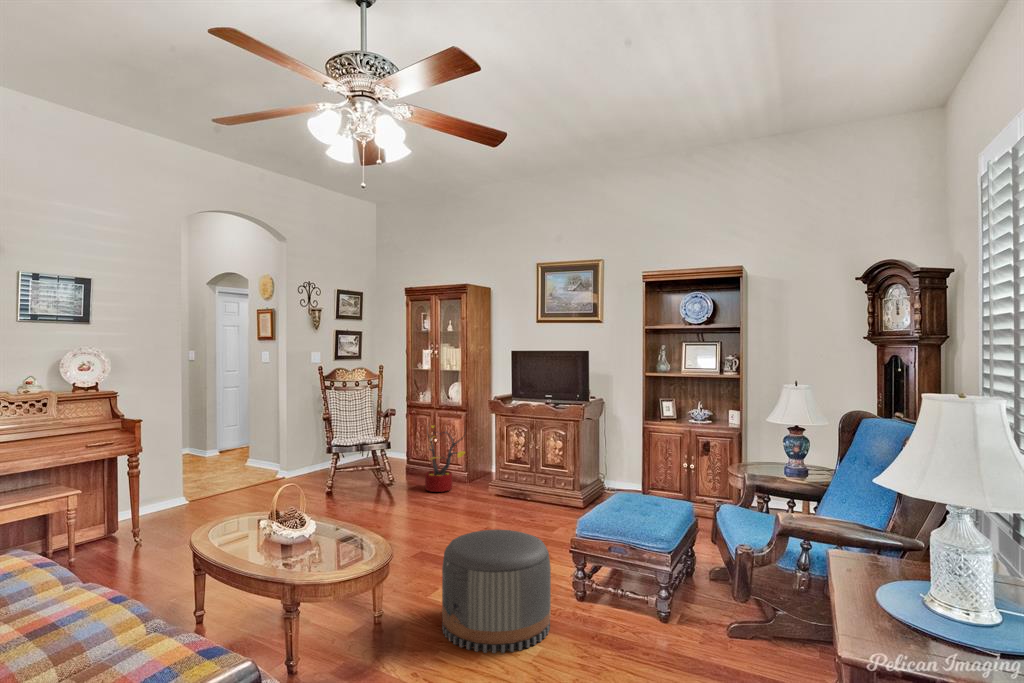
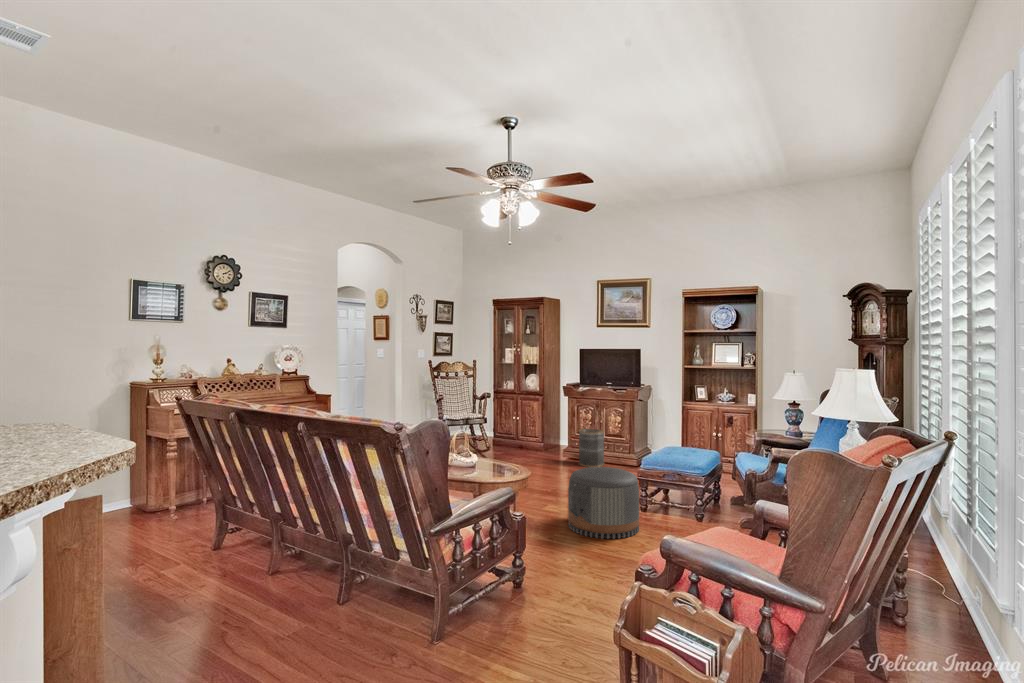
decorative plant: present [425,425,465,492] -> none [512,403,546,455]
basket: none [505,438,540,510] -> present [579,428,605,467]

